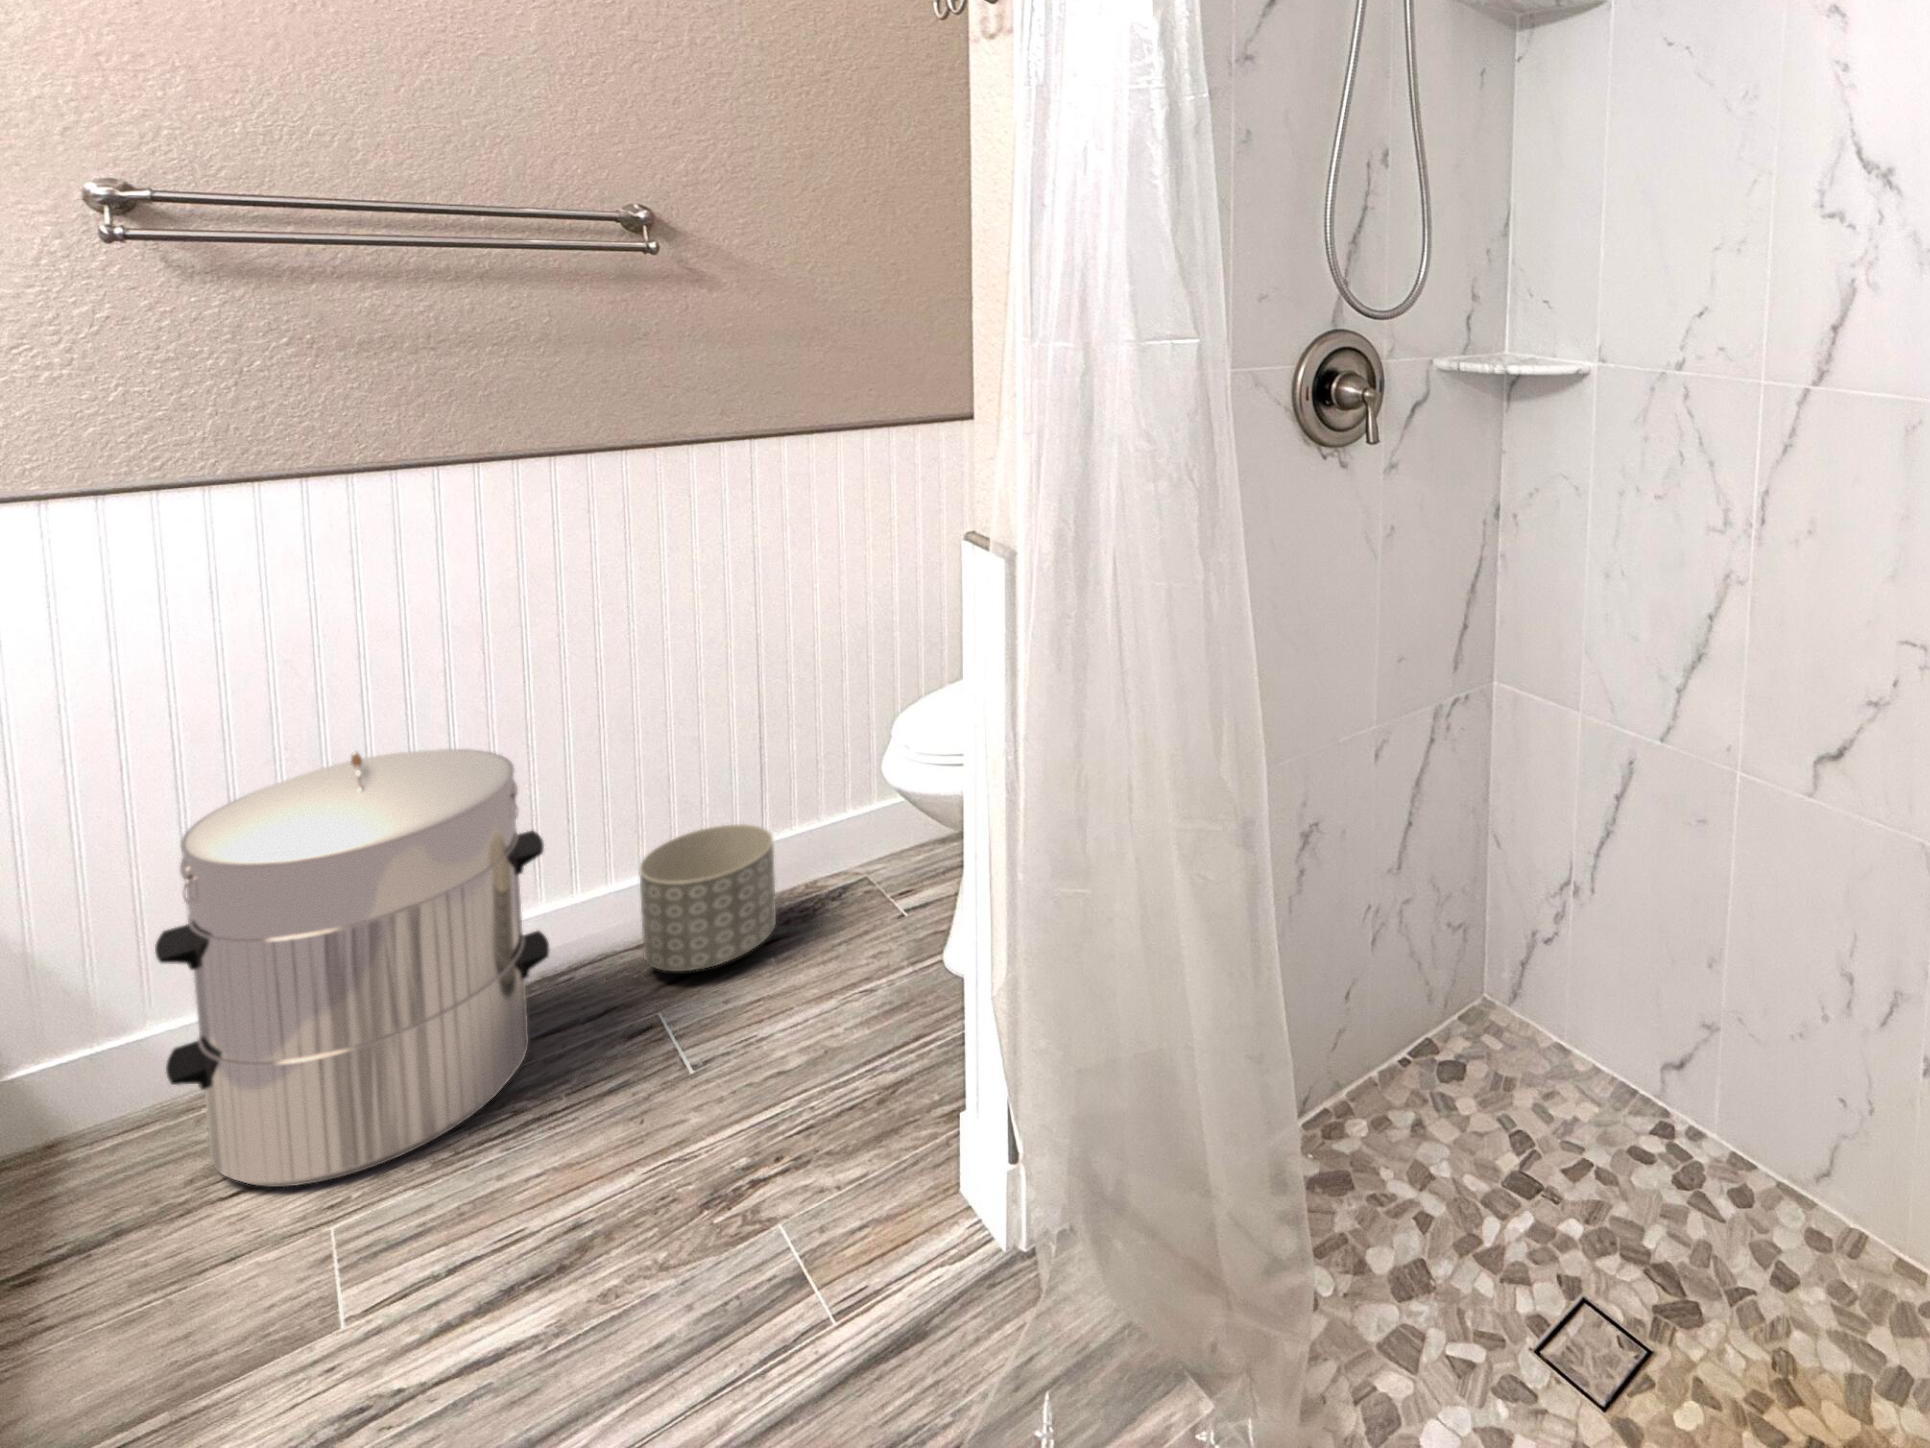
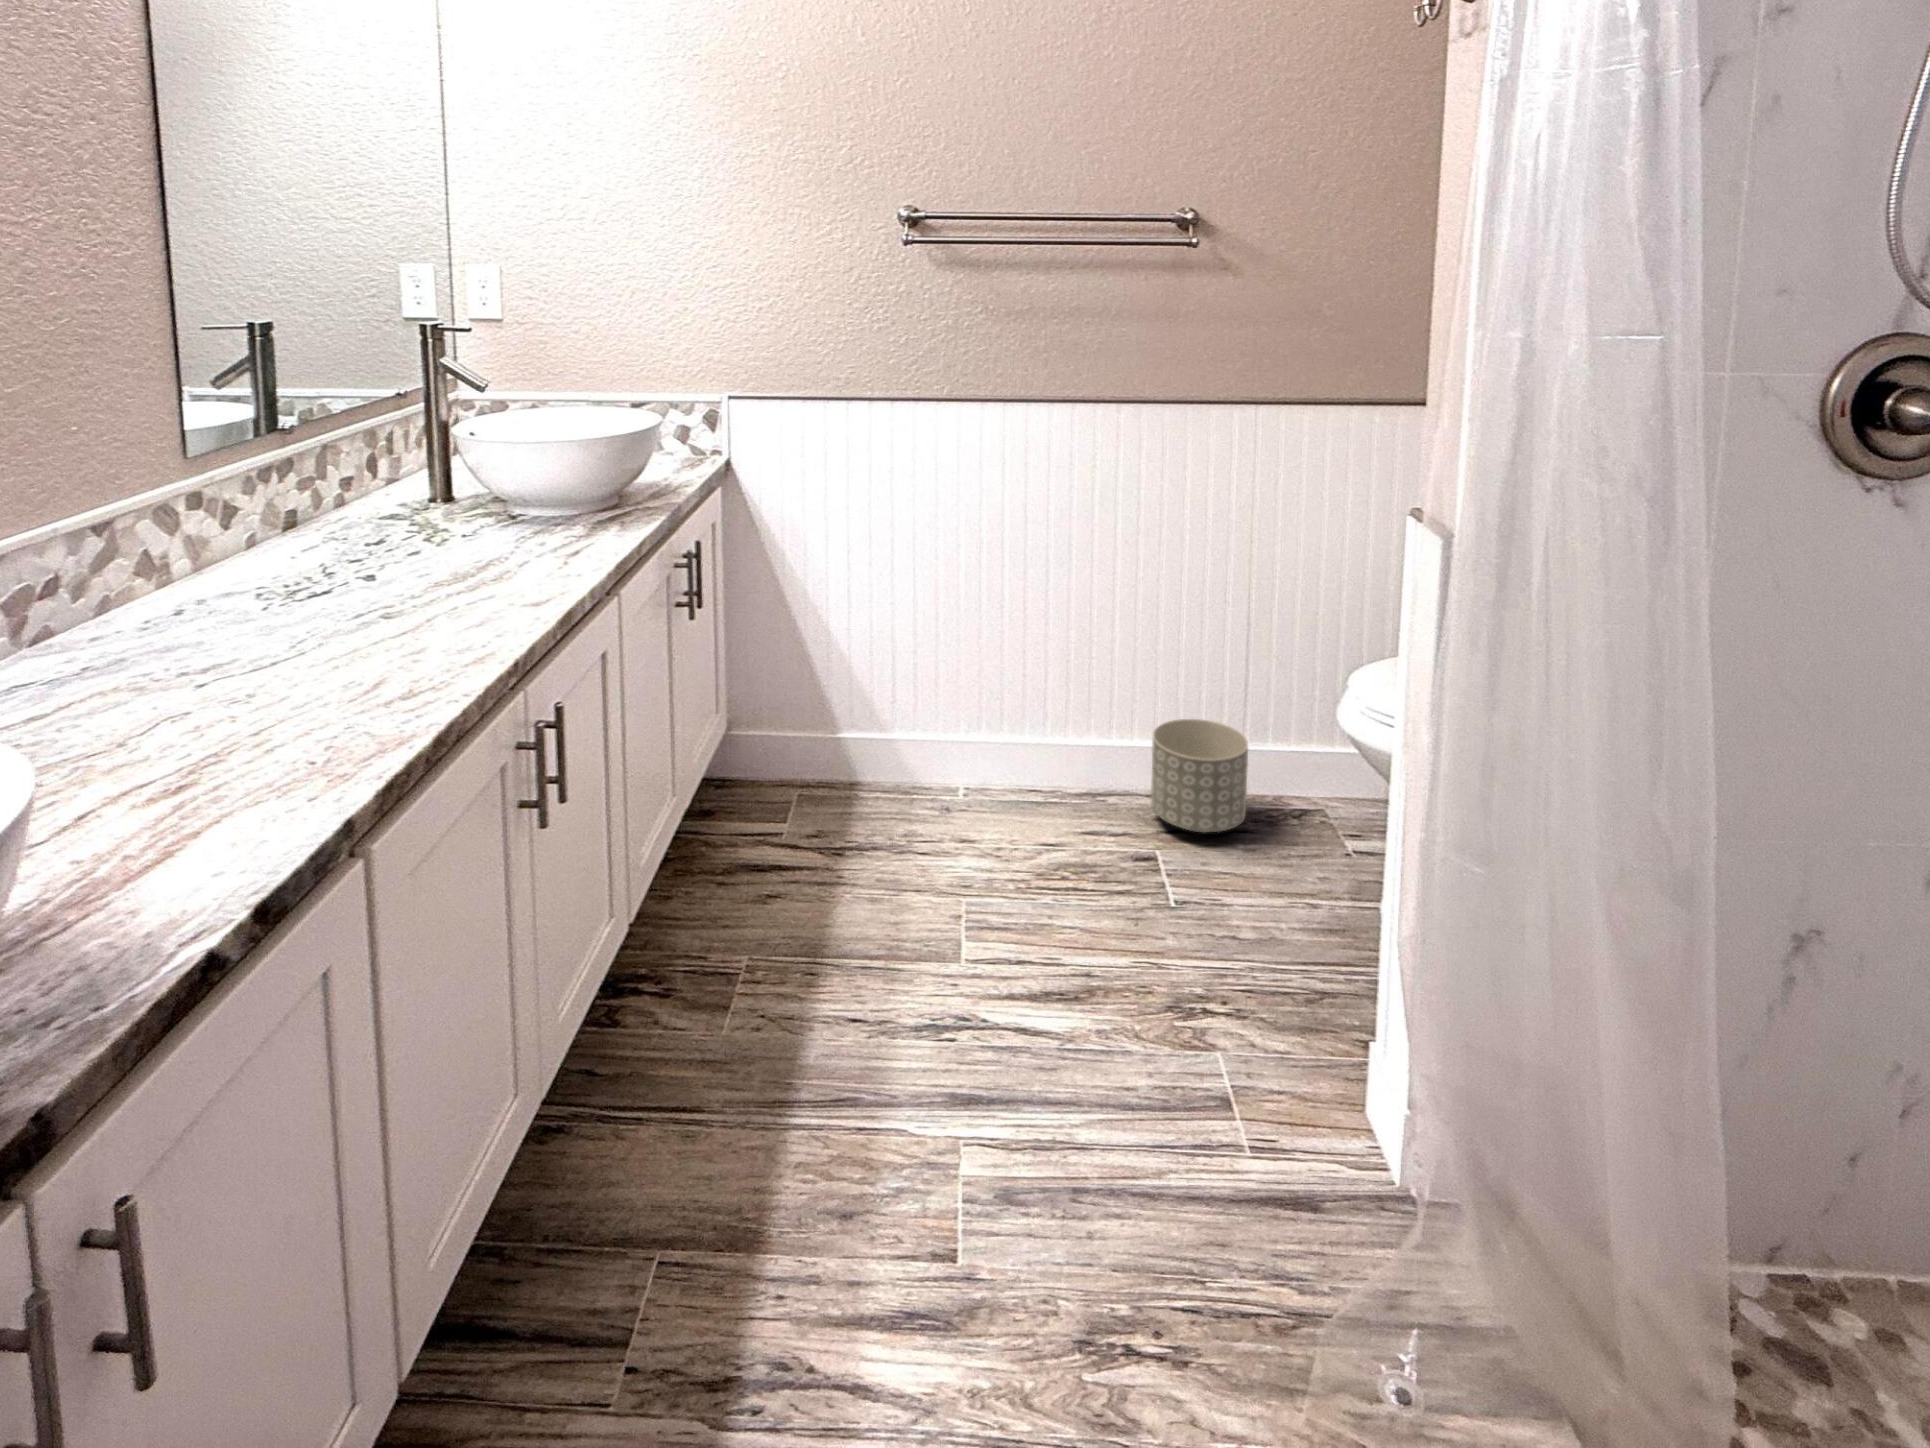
waste bin: present [155,749,549,1187] -> none [900,591,1093,874]

